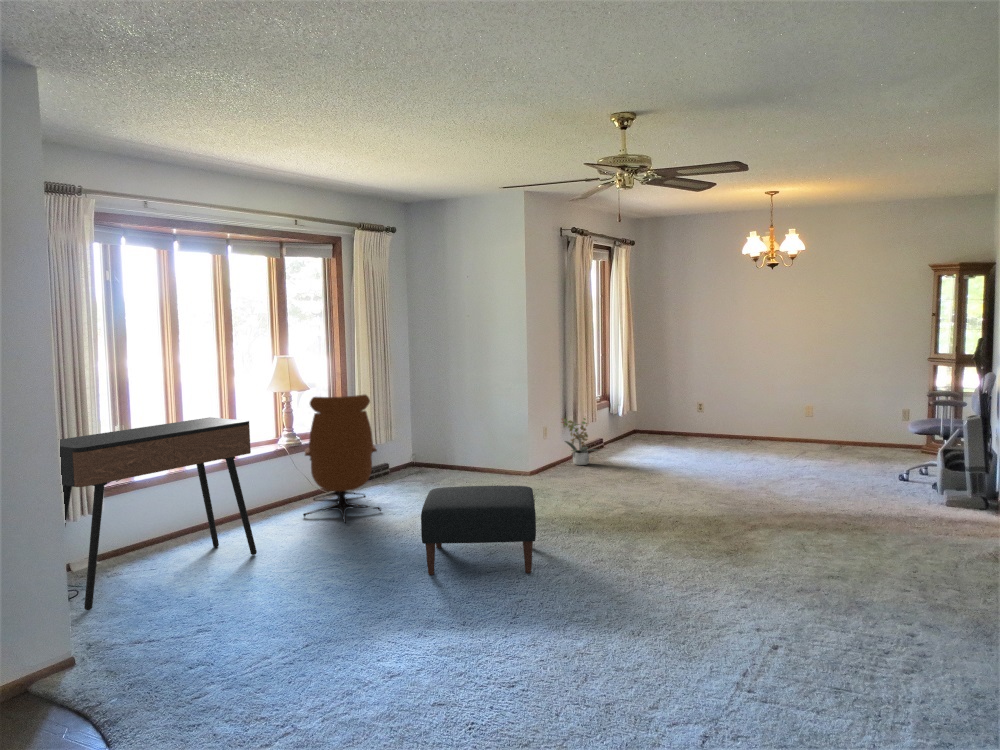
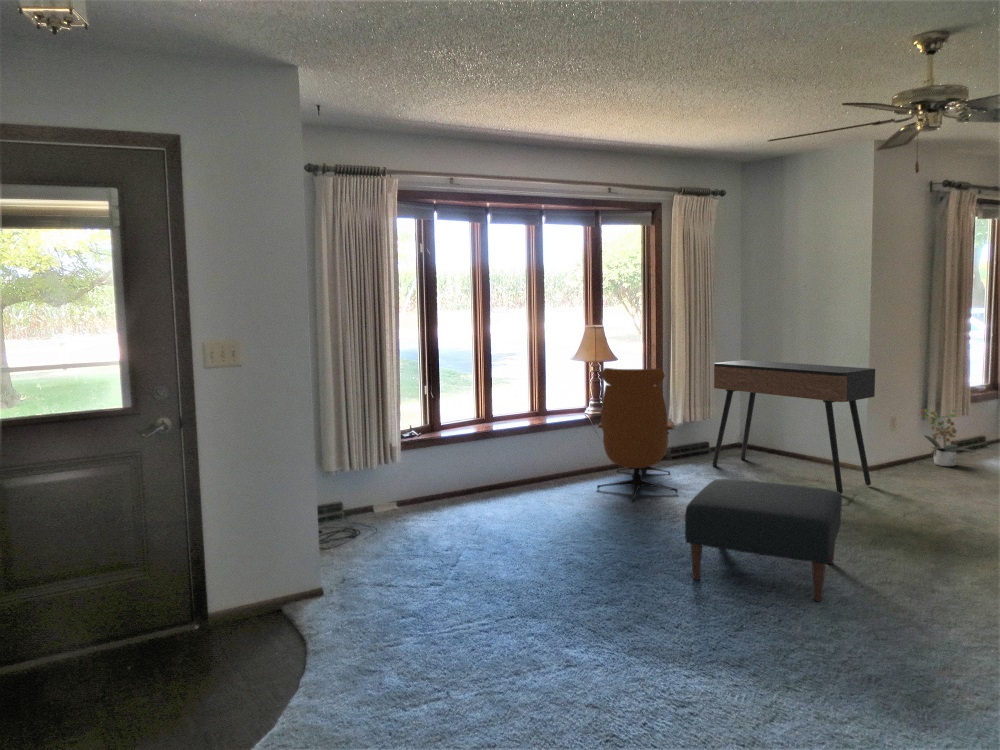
console table: present [60,417,257,610] -> present [712,360,875,494]

